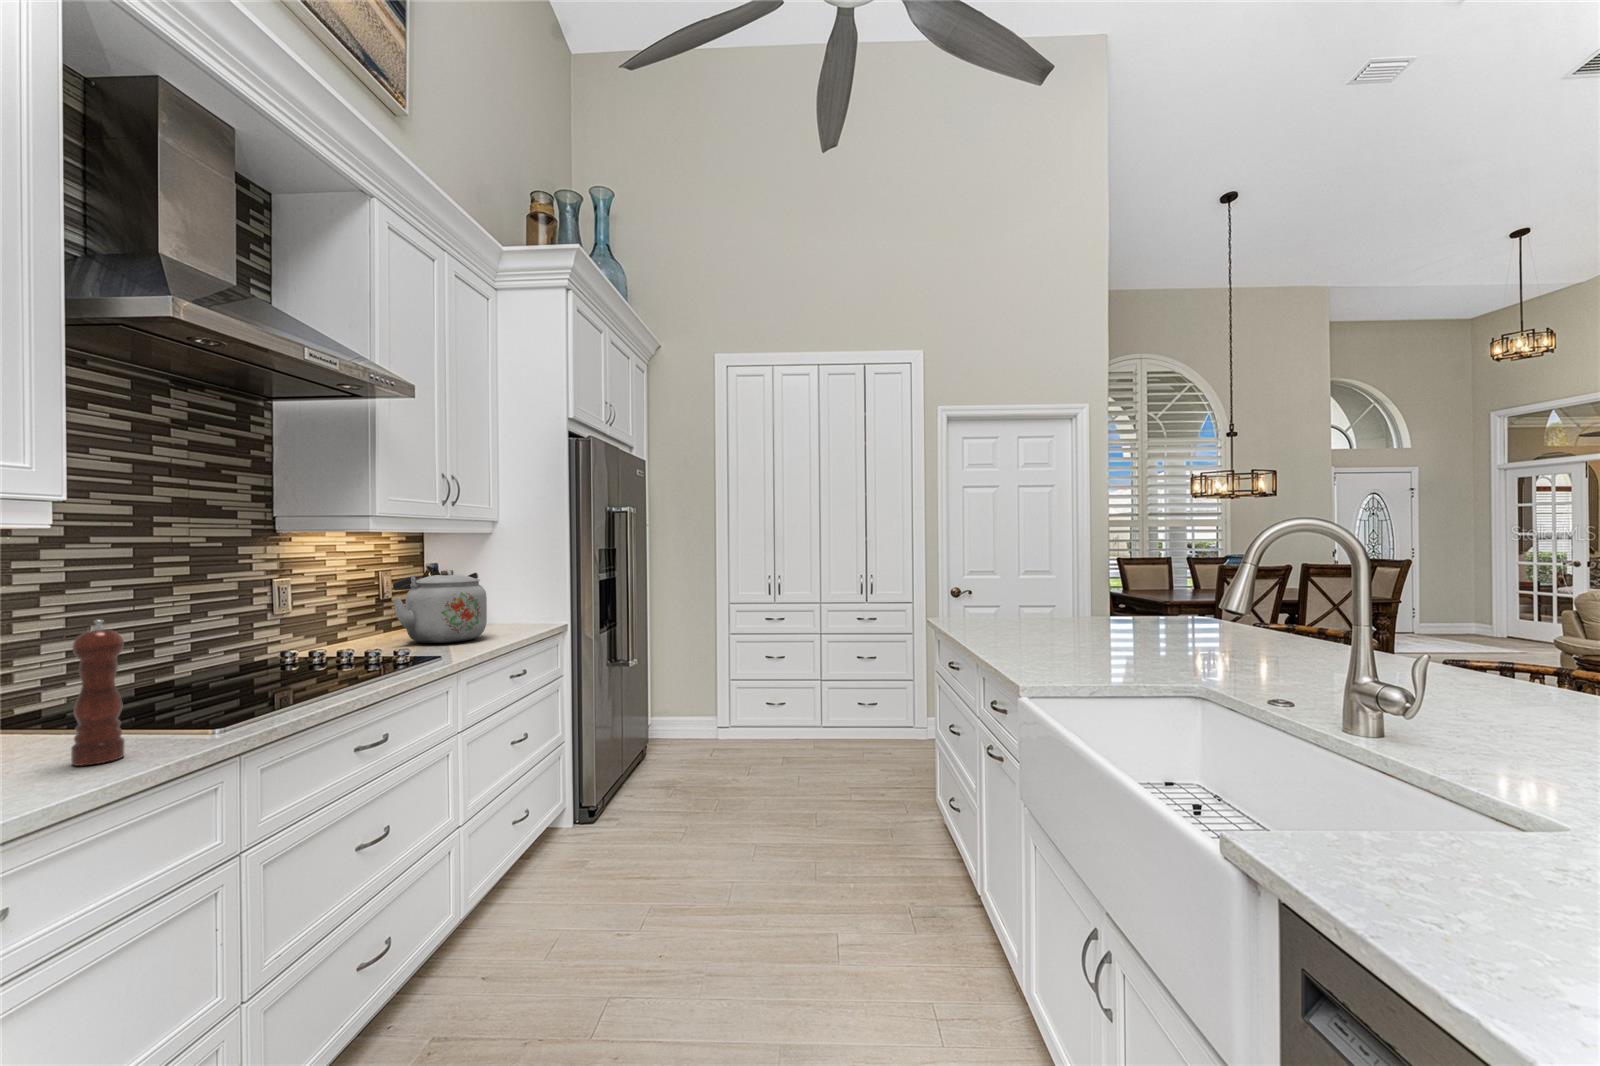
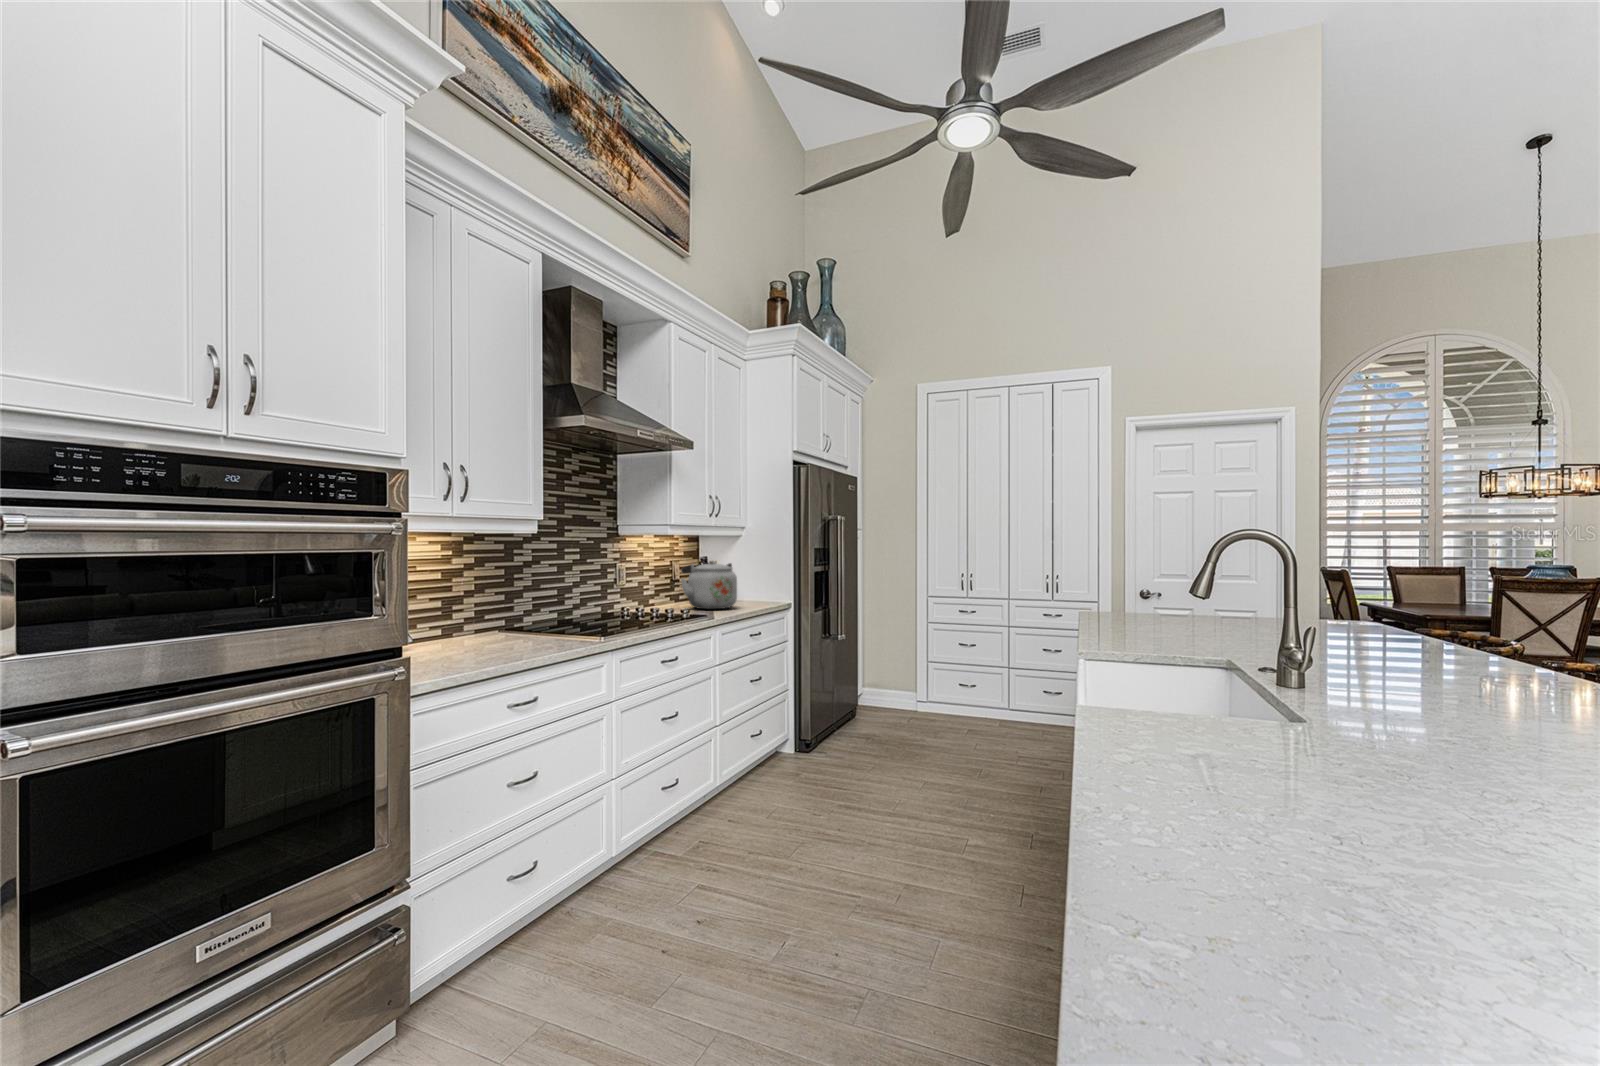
pepper mill: present [71,619,125,766] -> none [552,577,571,645]

